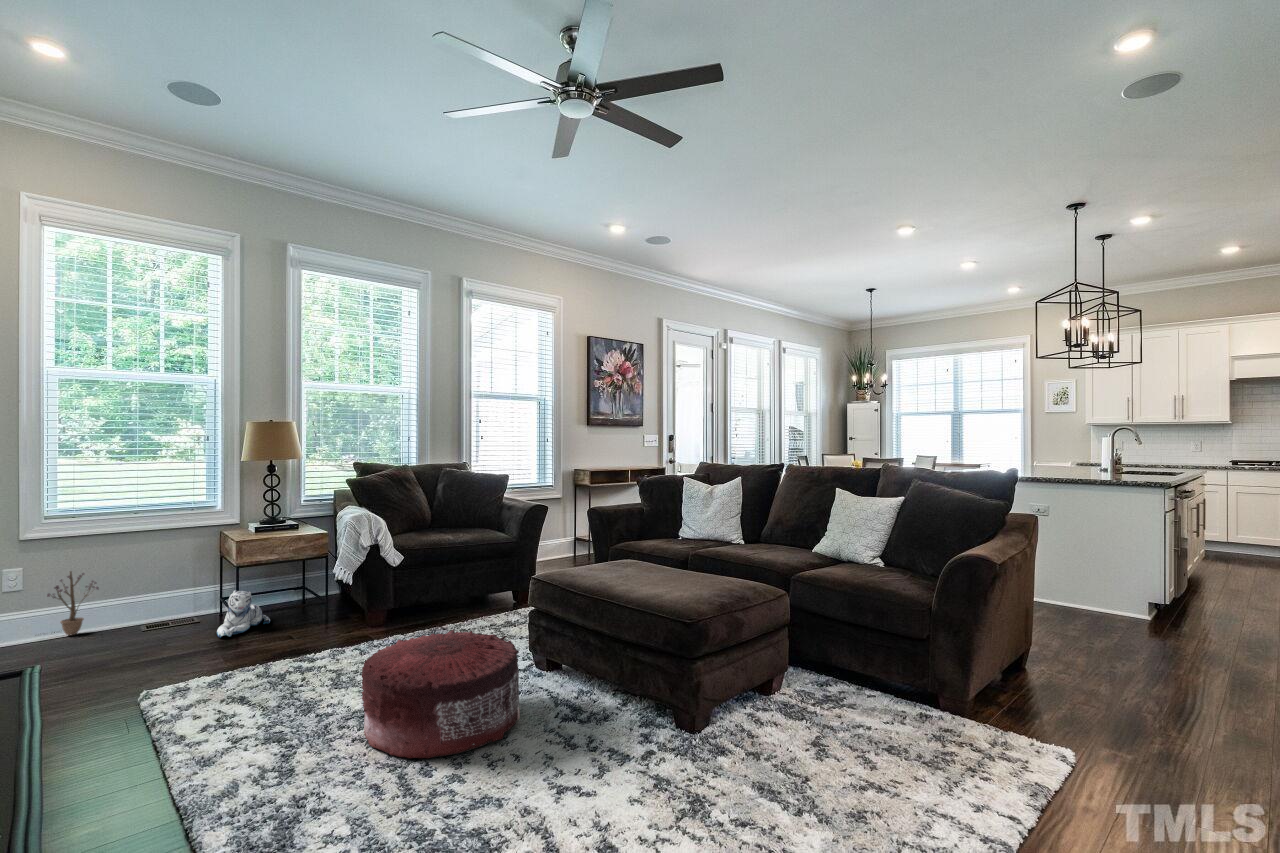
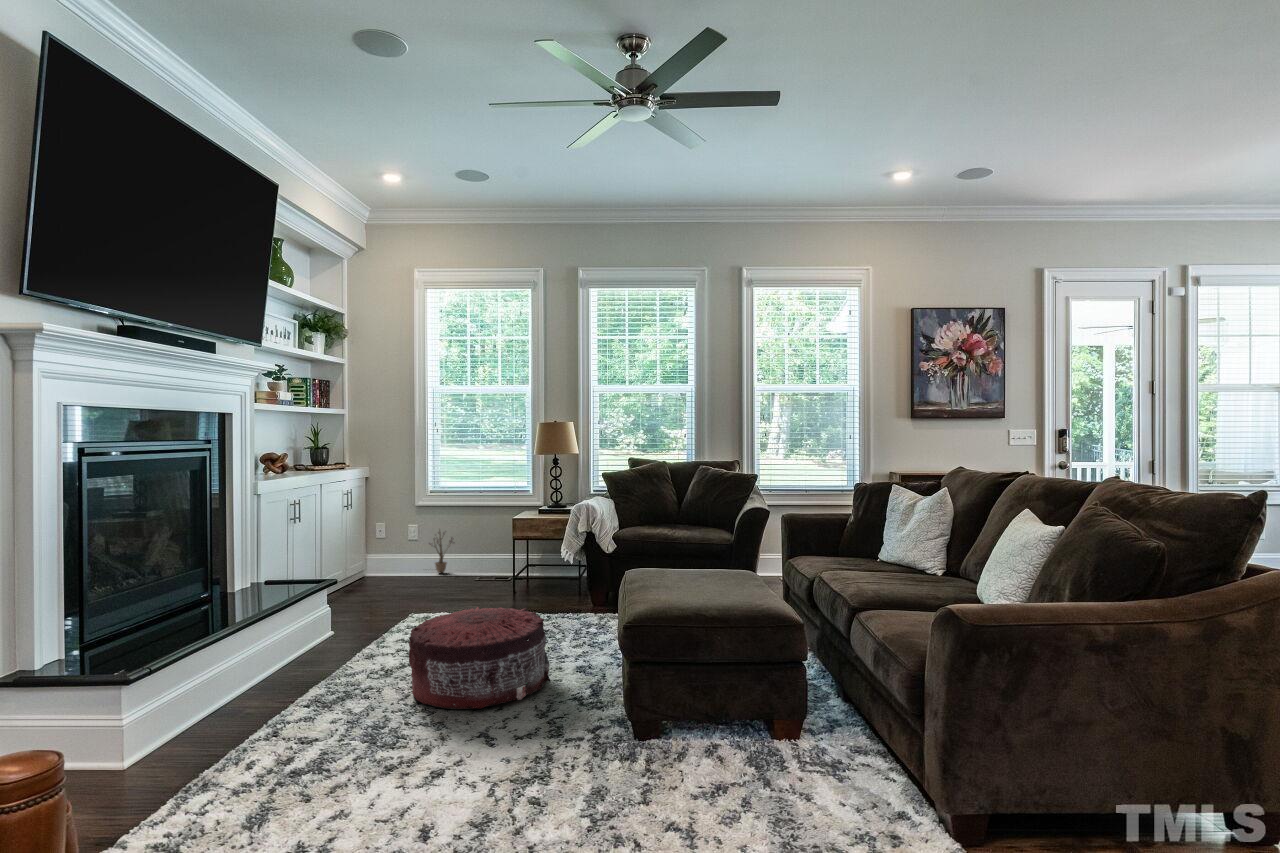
plush toy: present [217,590,270,638] -> none [494,556,543,592]

